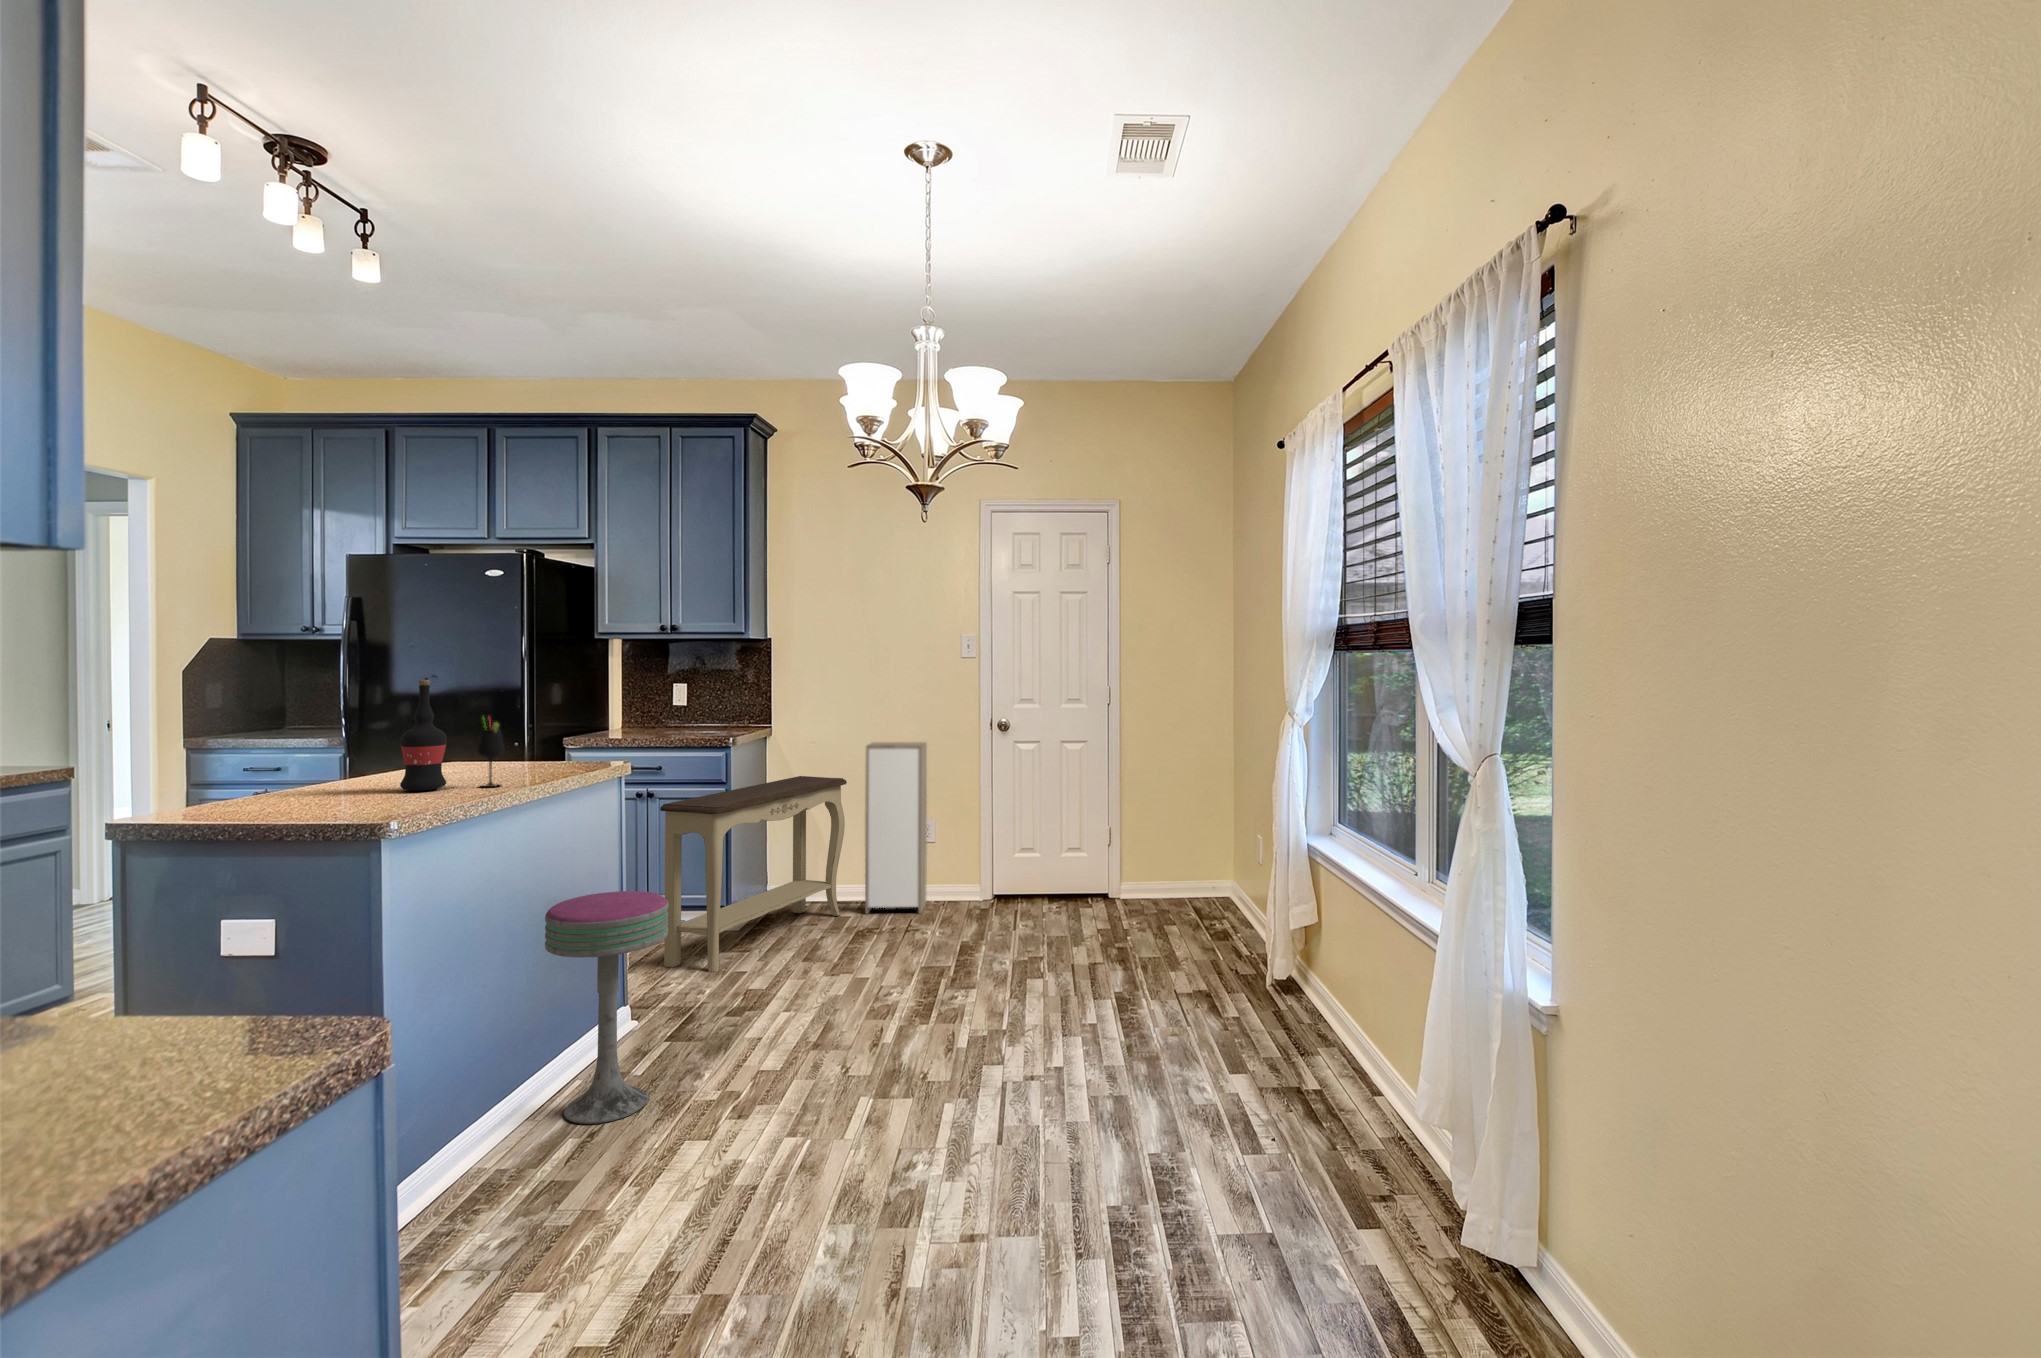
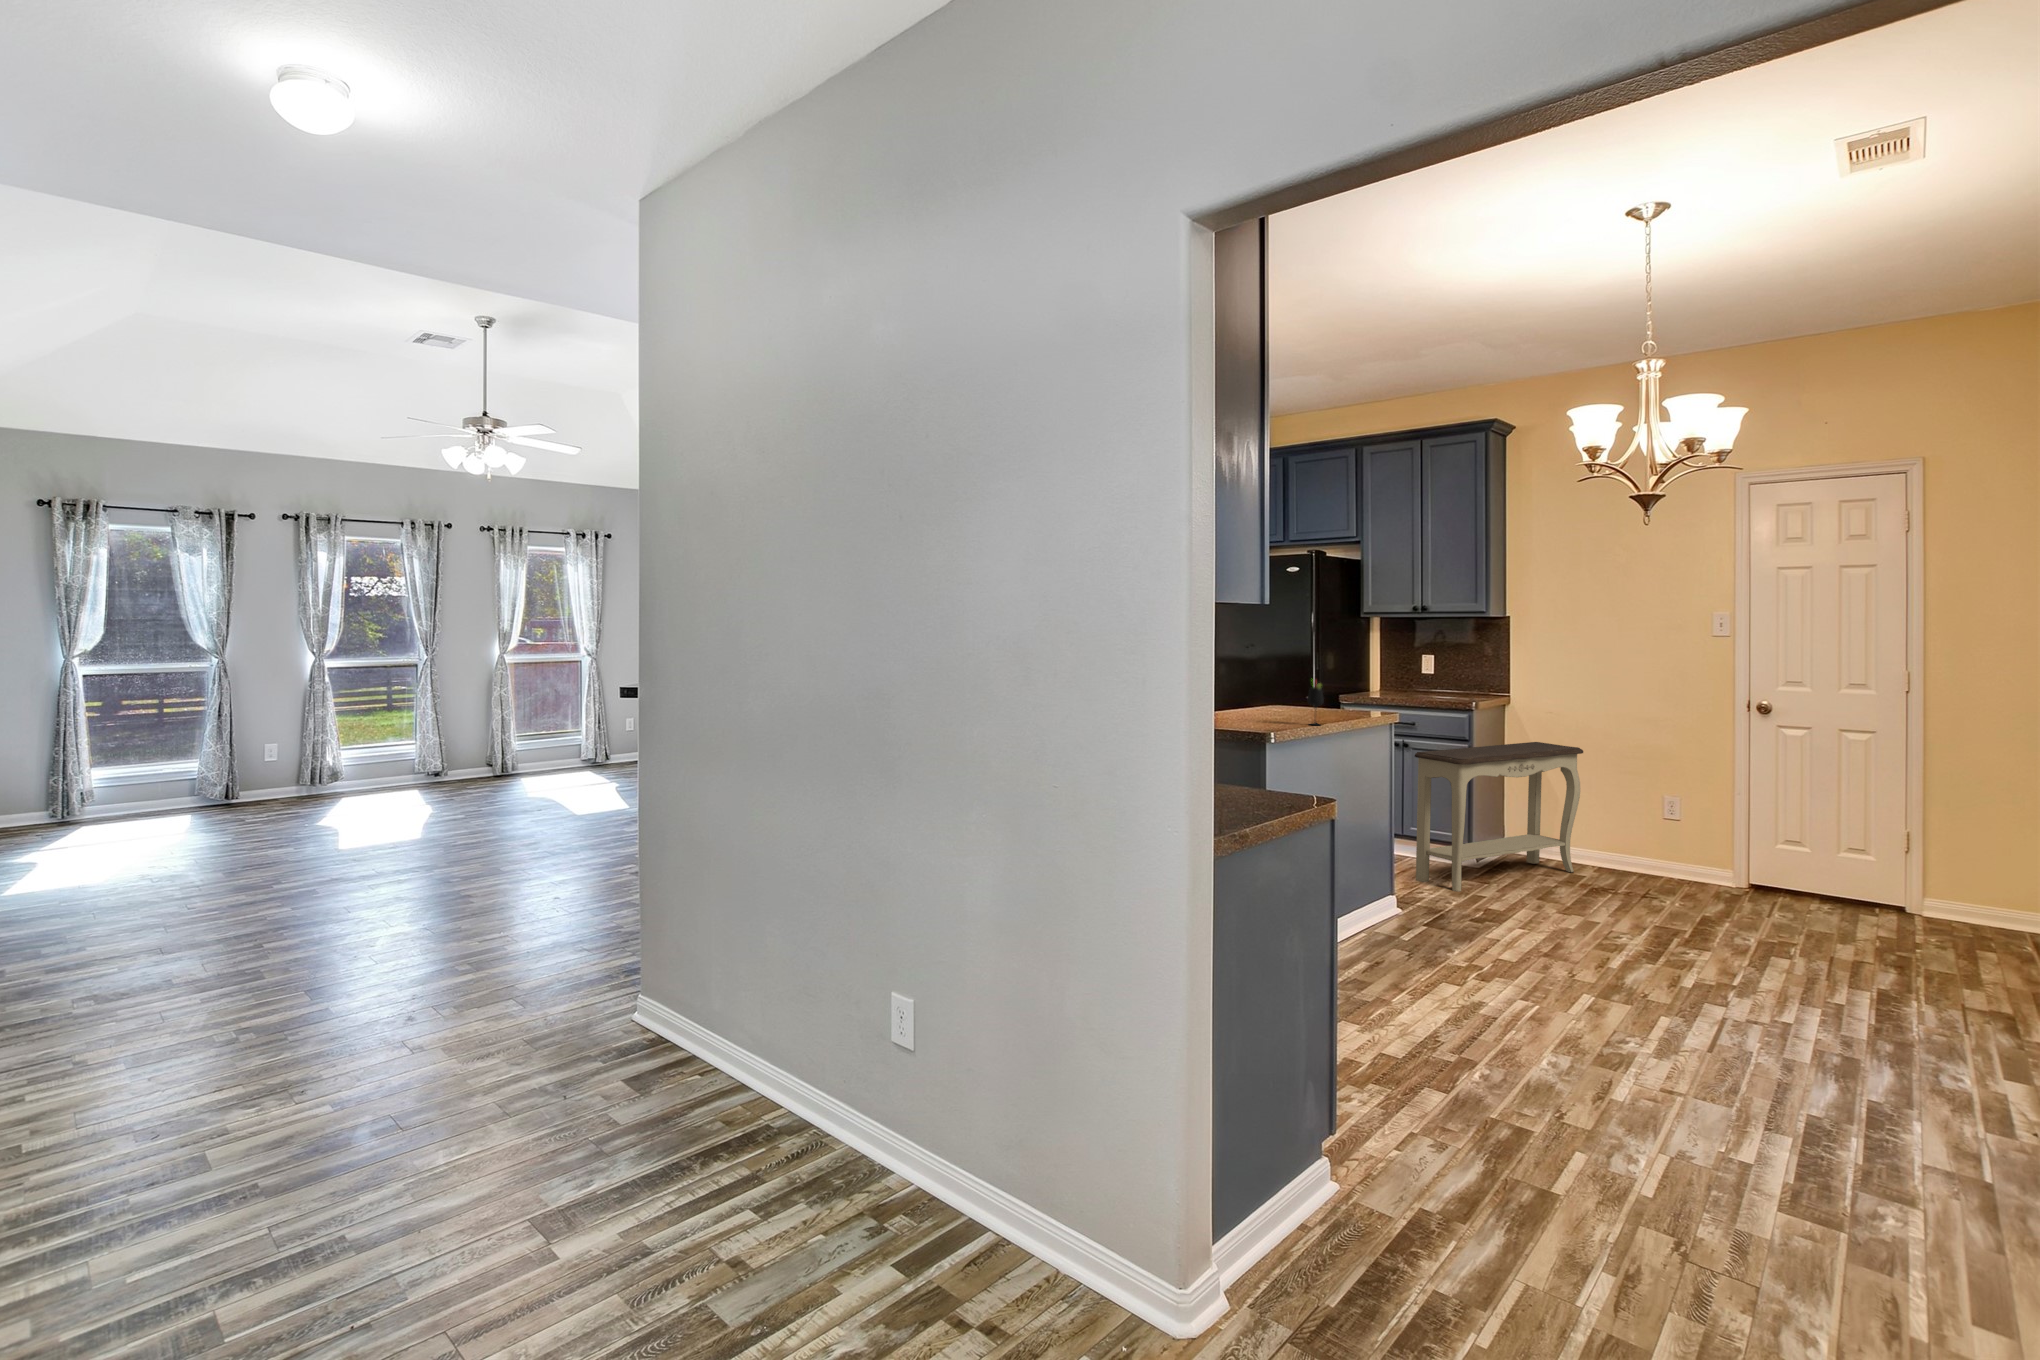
wine bottle: present [400,680,447,791] -> none [1265,654,1291,723]
storage cabinet: present [865,742,927,914] -> none [1600,717,1674,886]
bar stool: present [545,891,668,1124] -> none [1348,806,1432,960]

